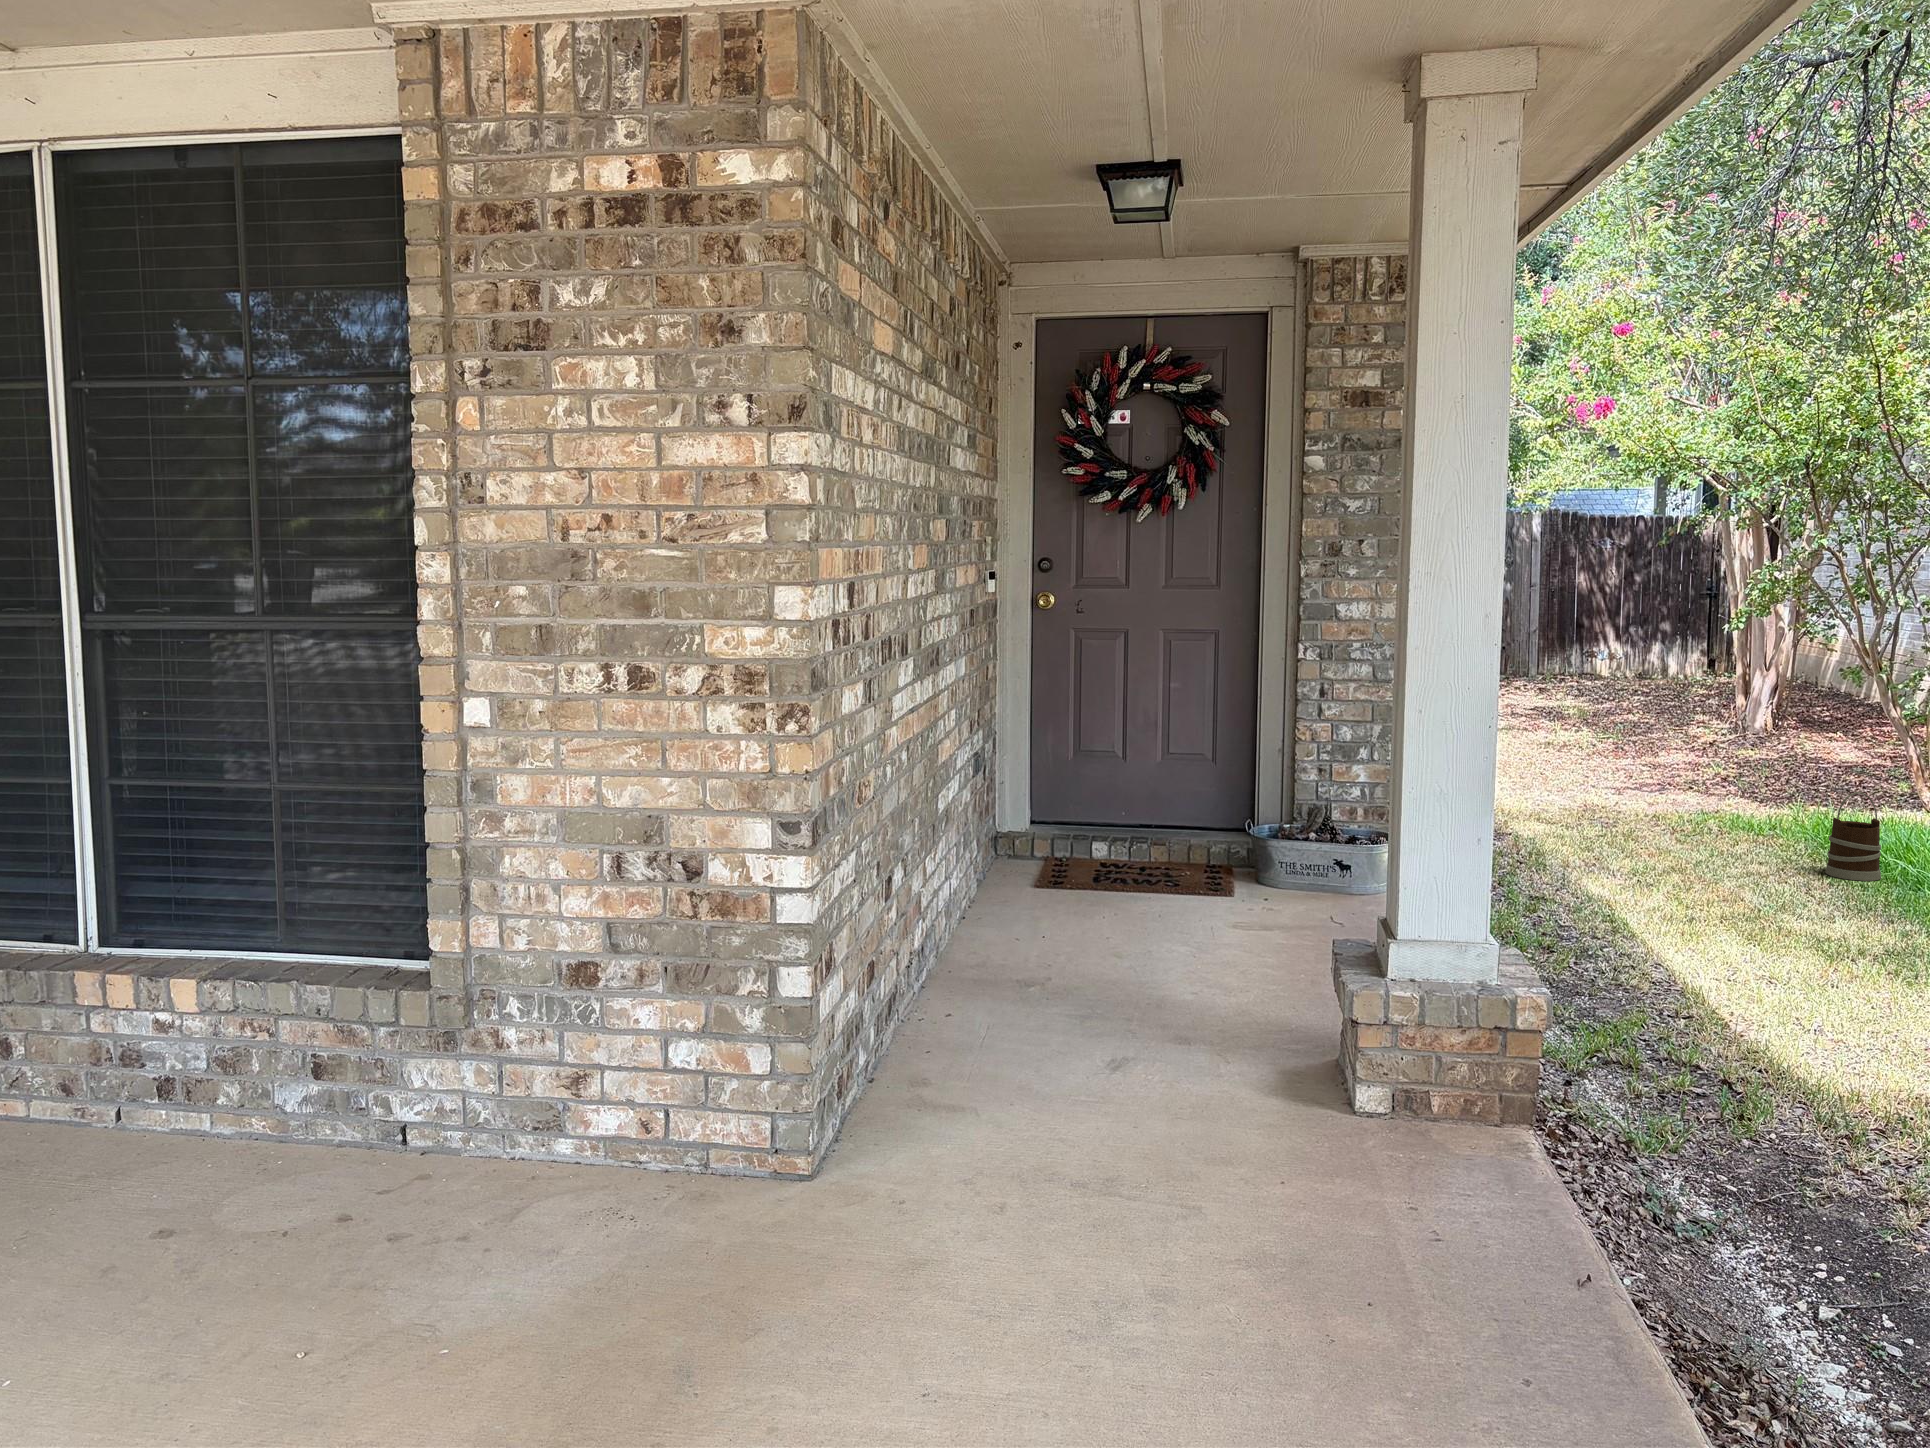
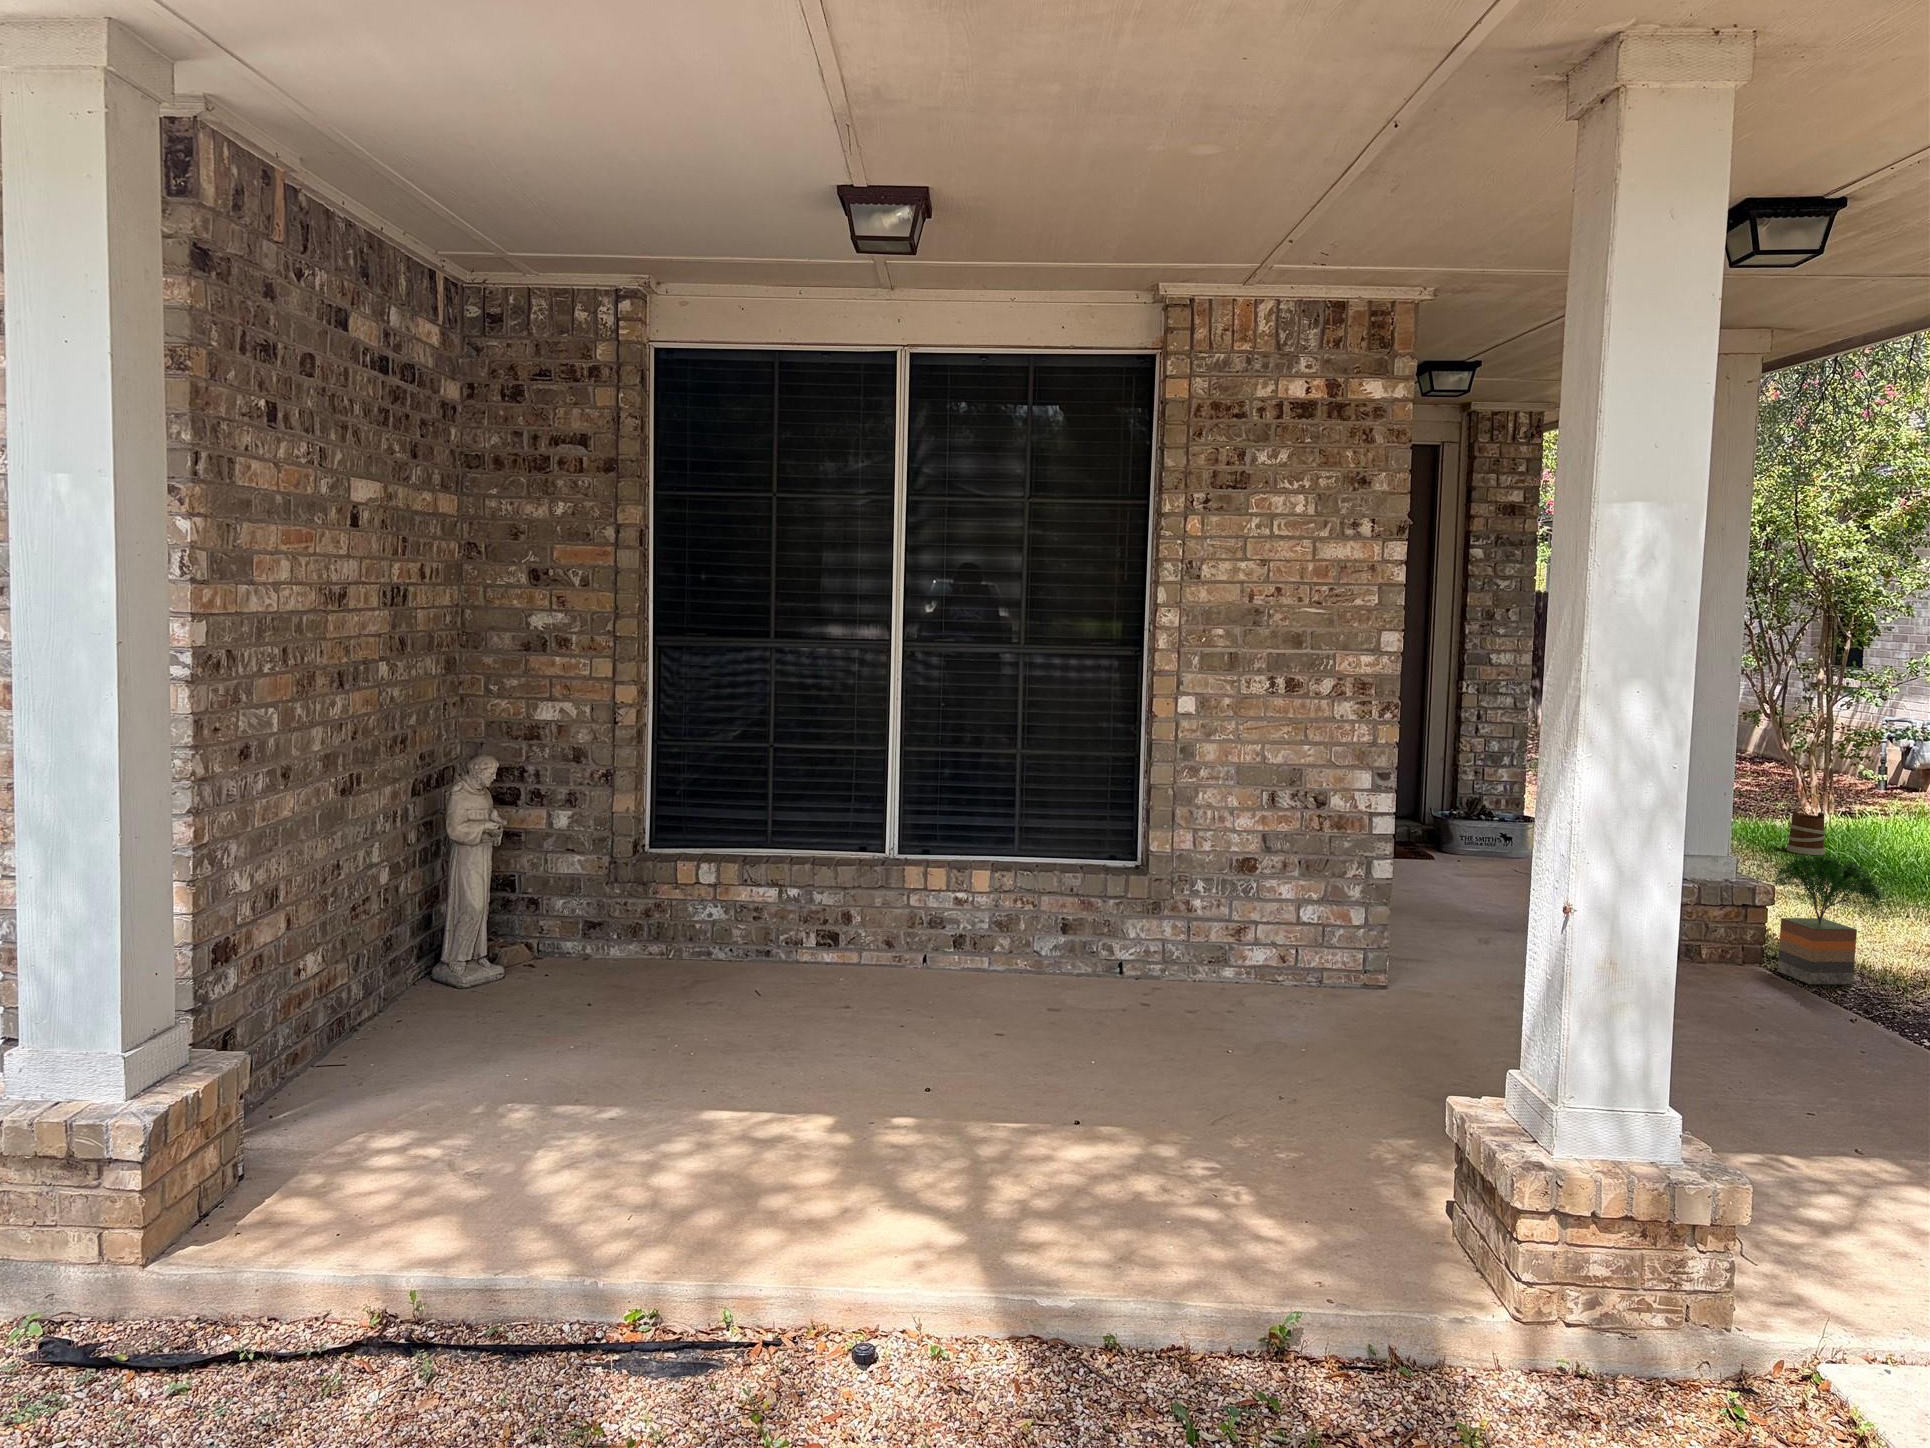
potted tree: none [1620,924,1794,1144] -> present [1773,854,1884,984]

